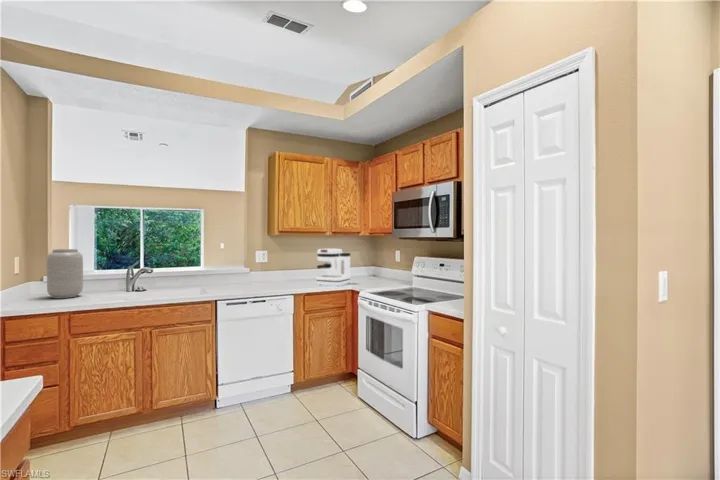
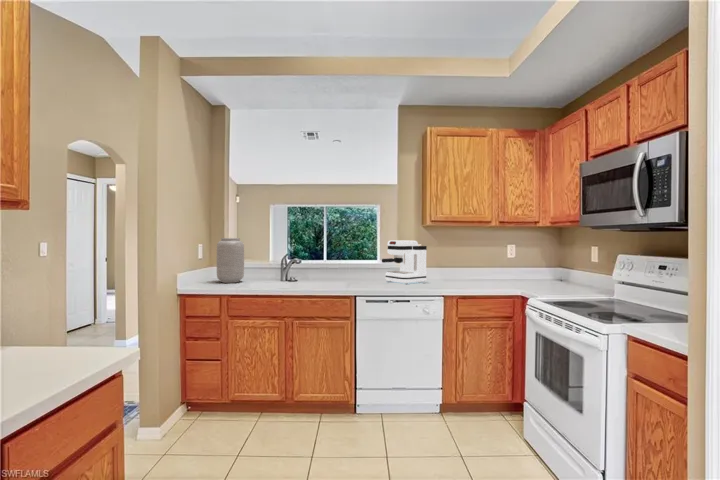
coffee maker: present [316,249,350,286] -> present [382,240,427,284]

